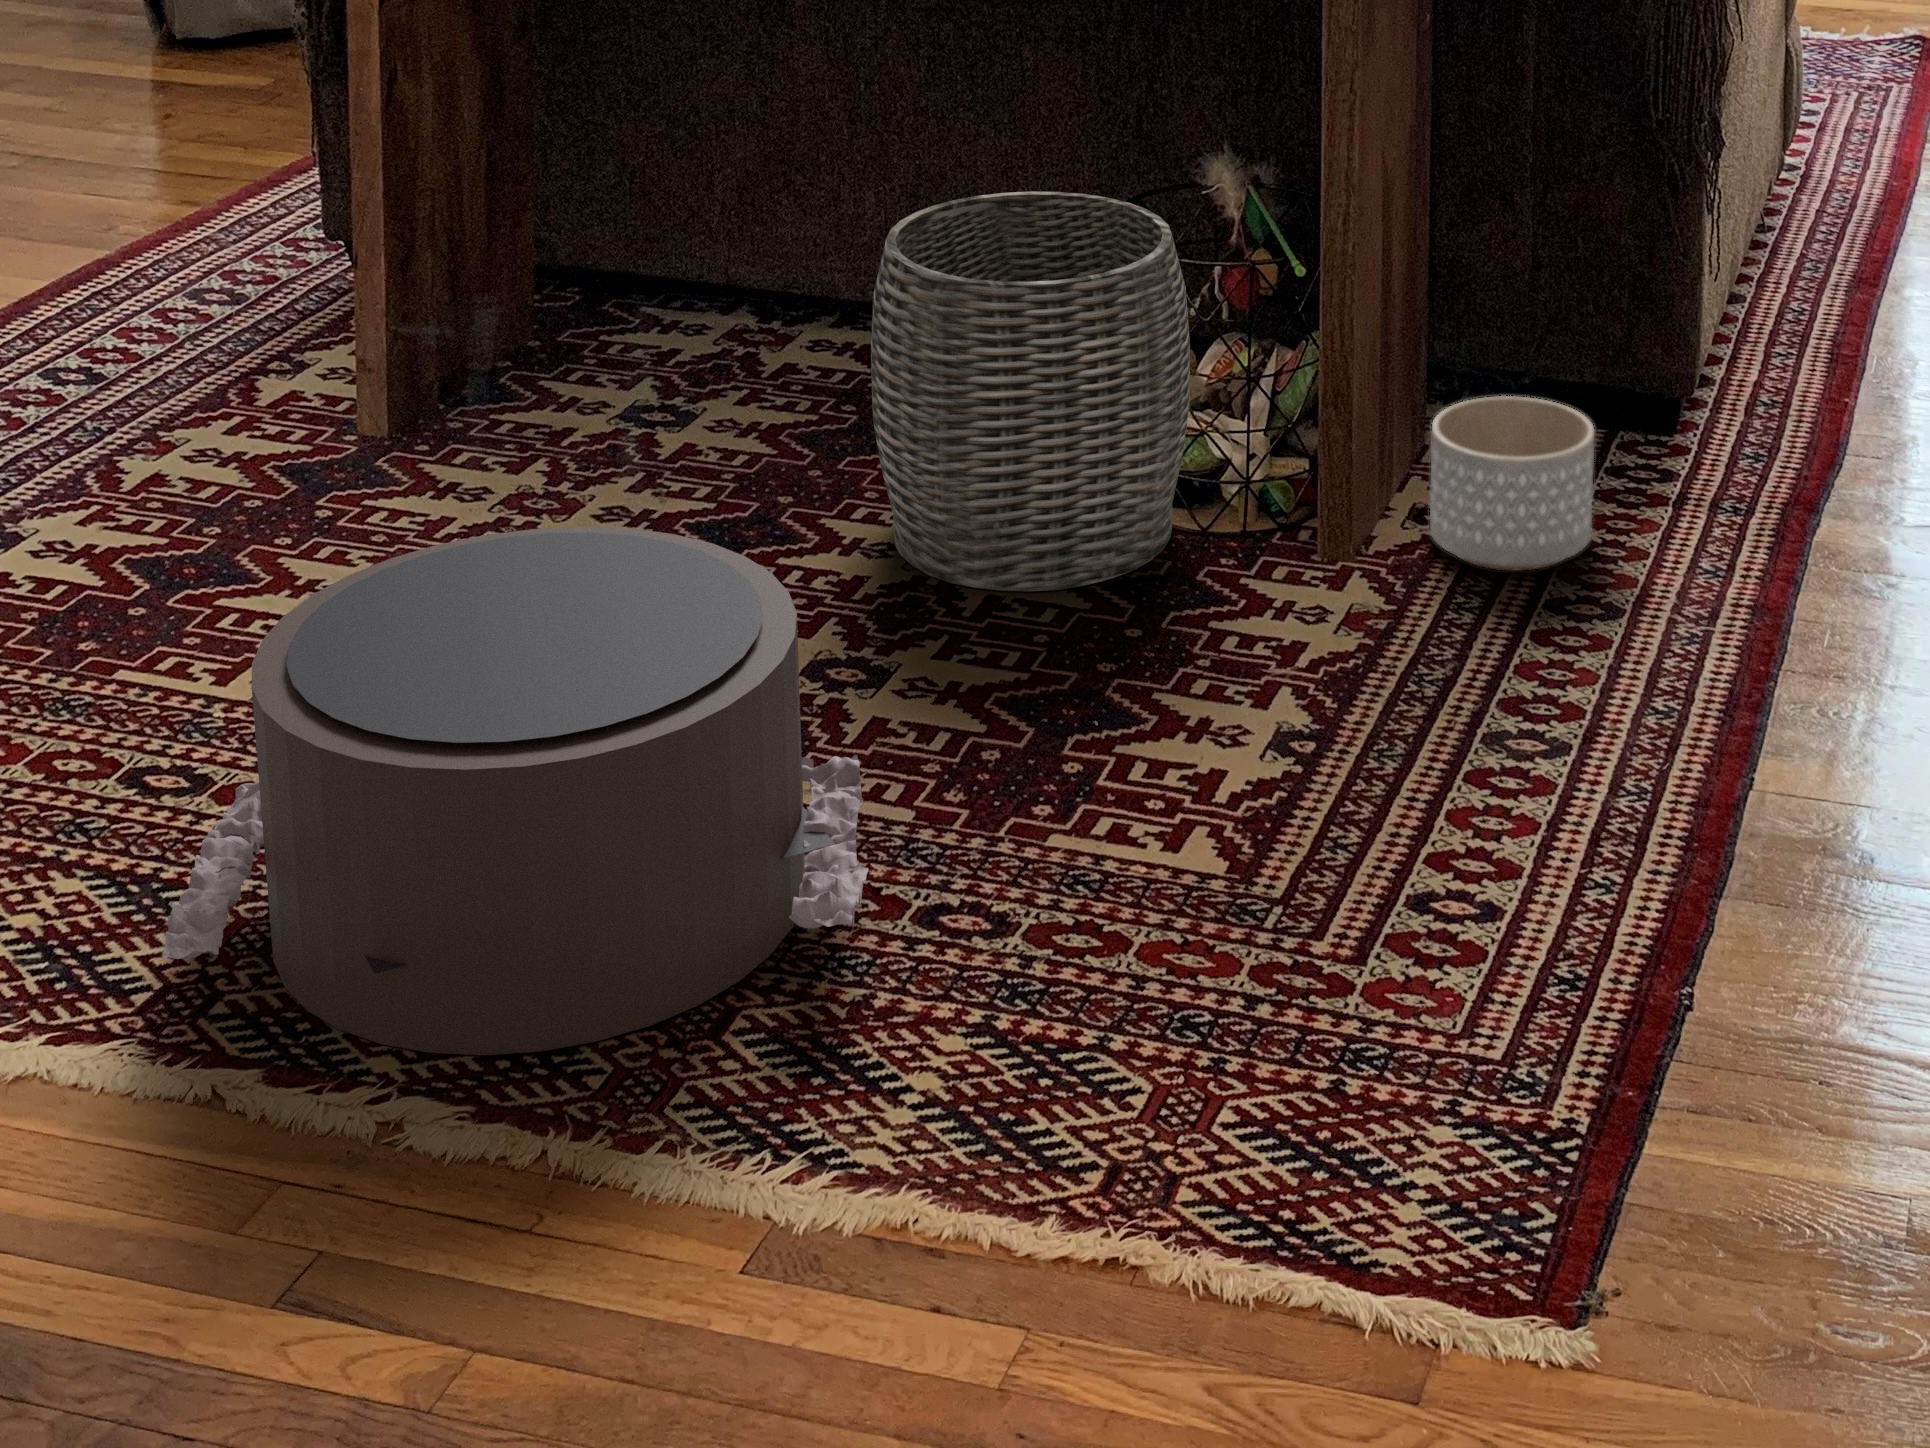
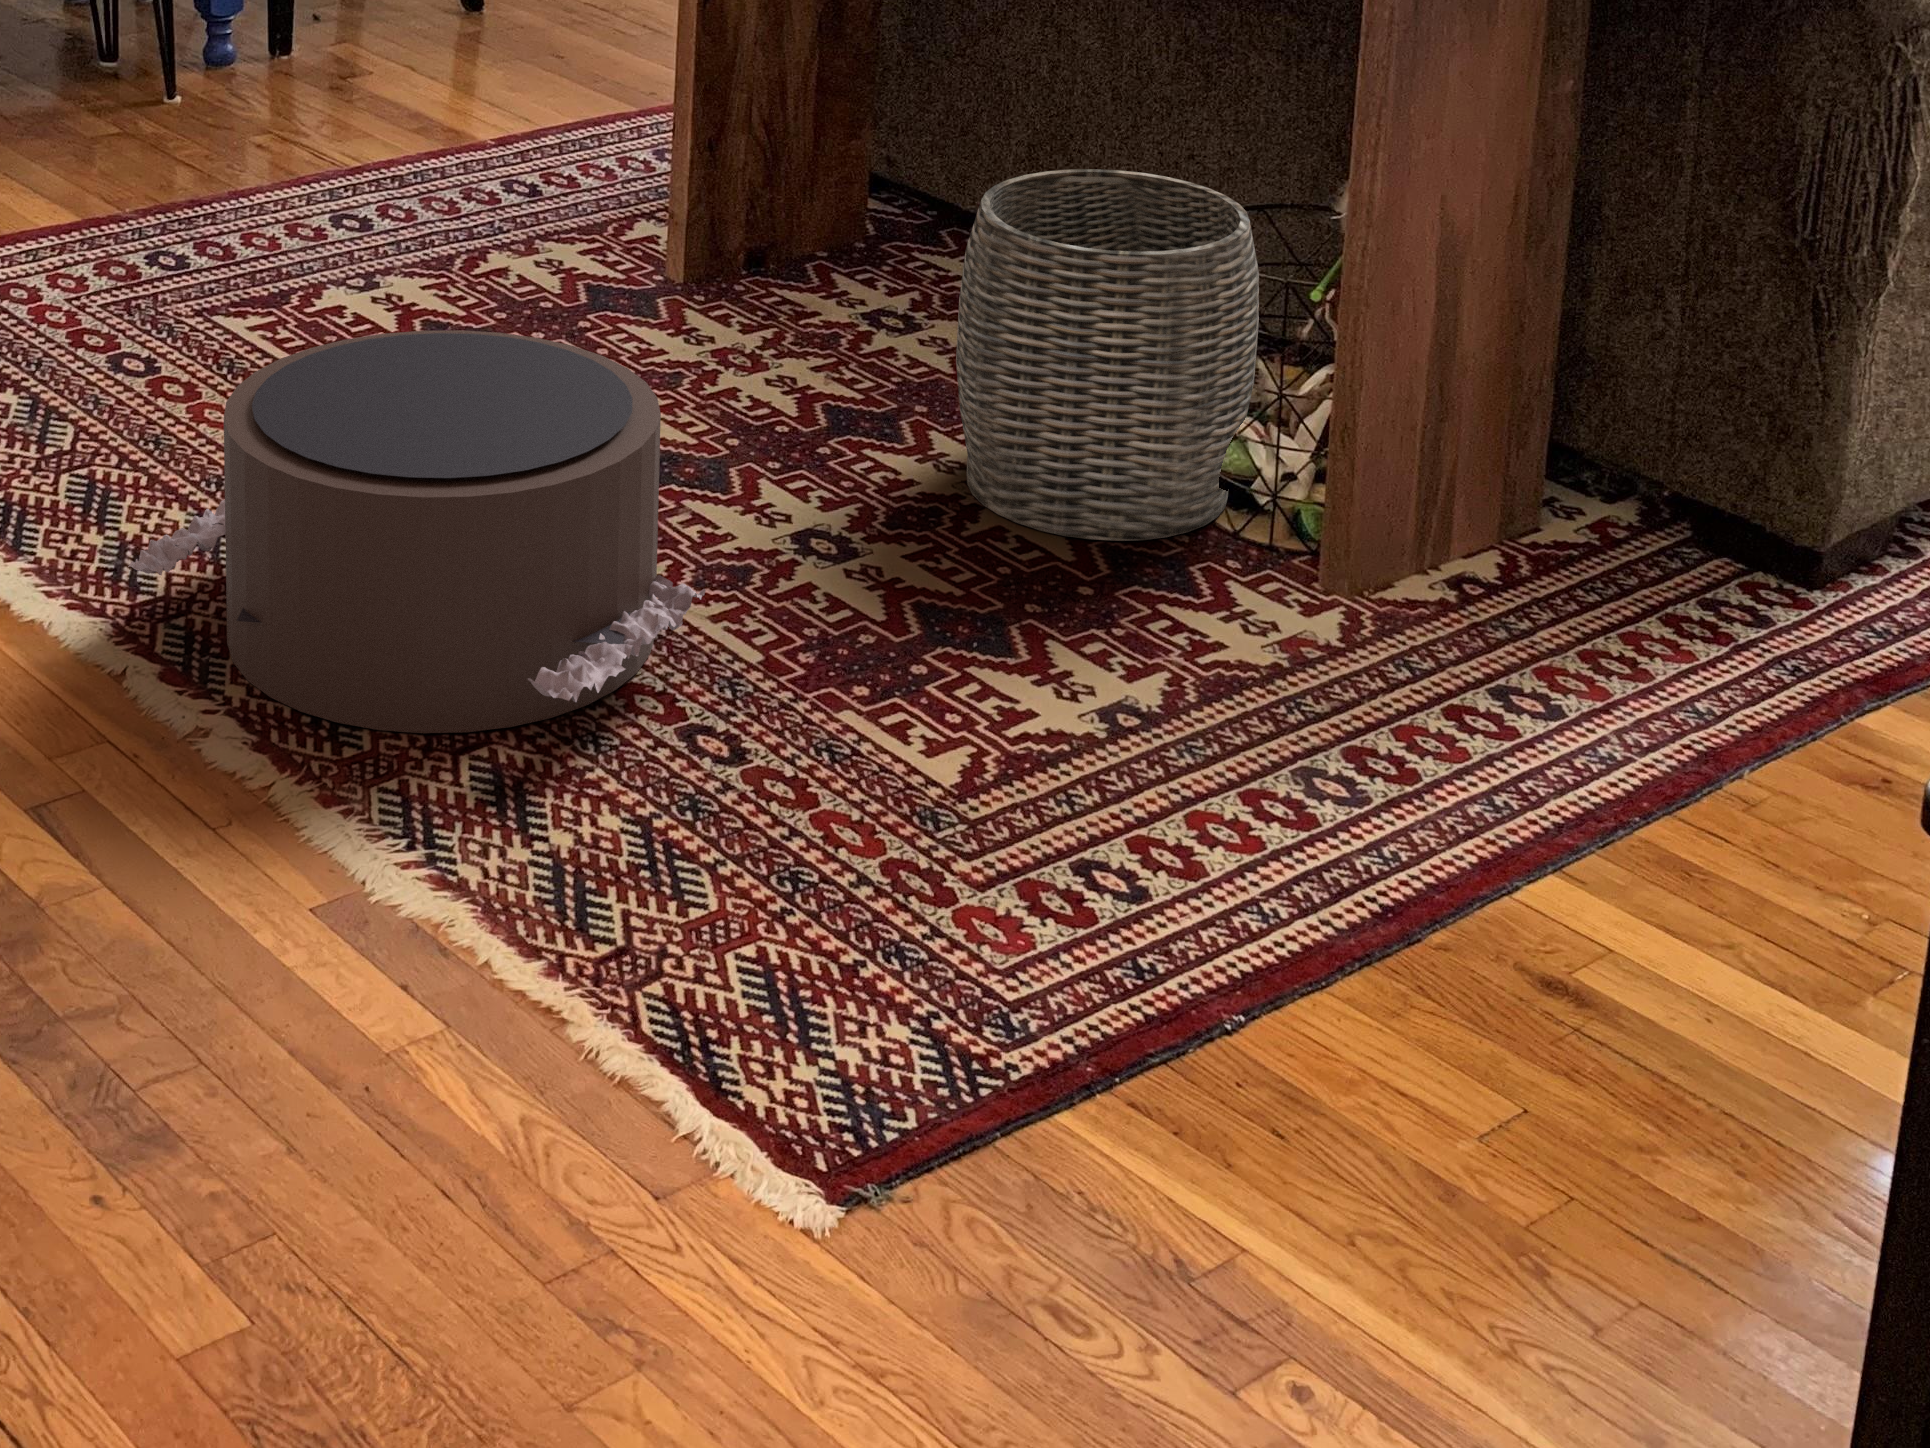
planter: present [1430,396,1595,571] -> none [1436,469,1617,649]

